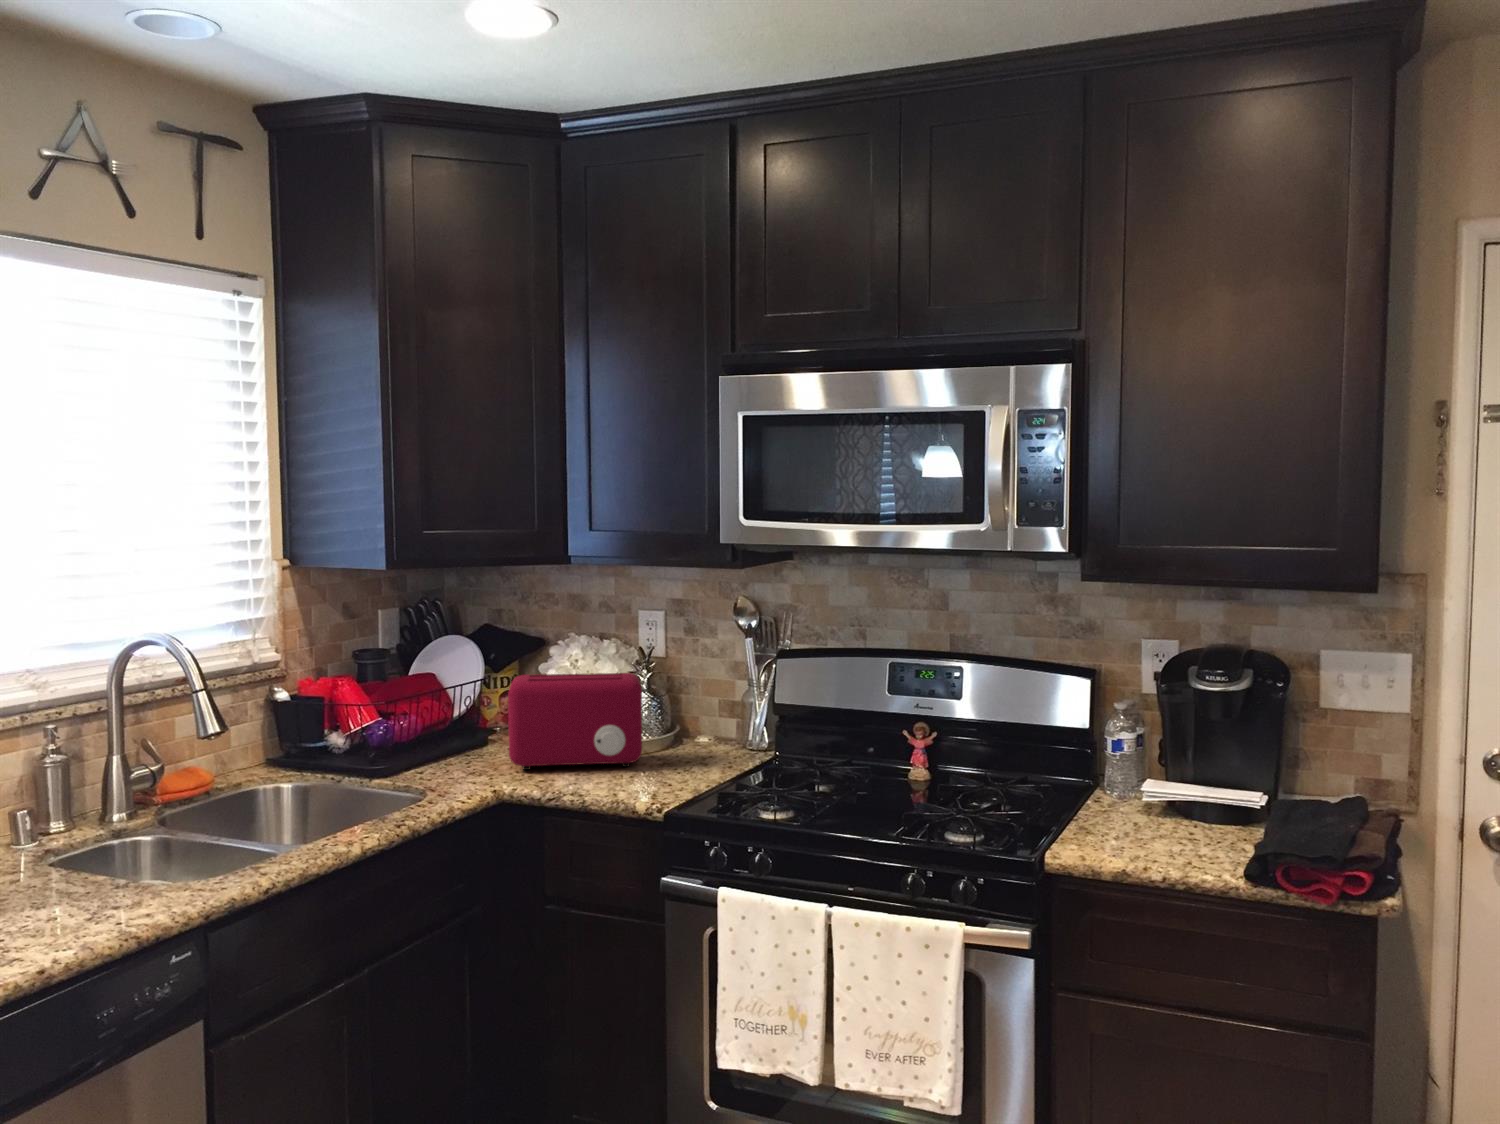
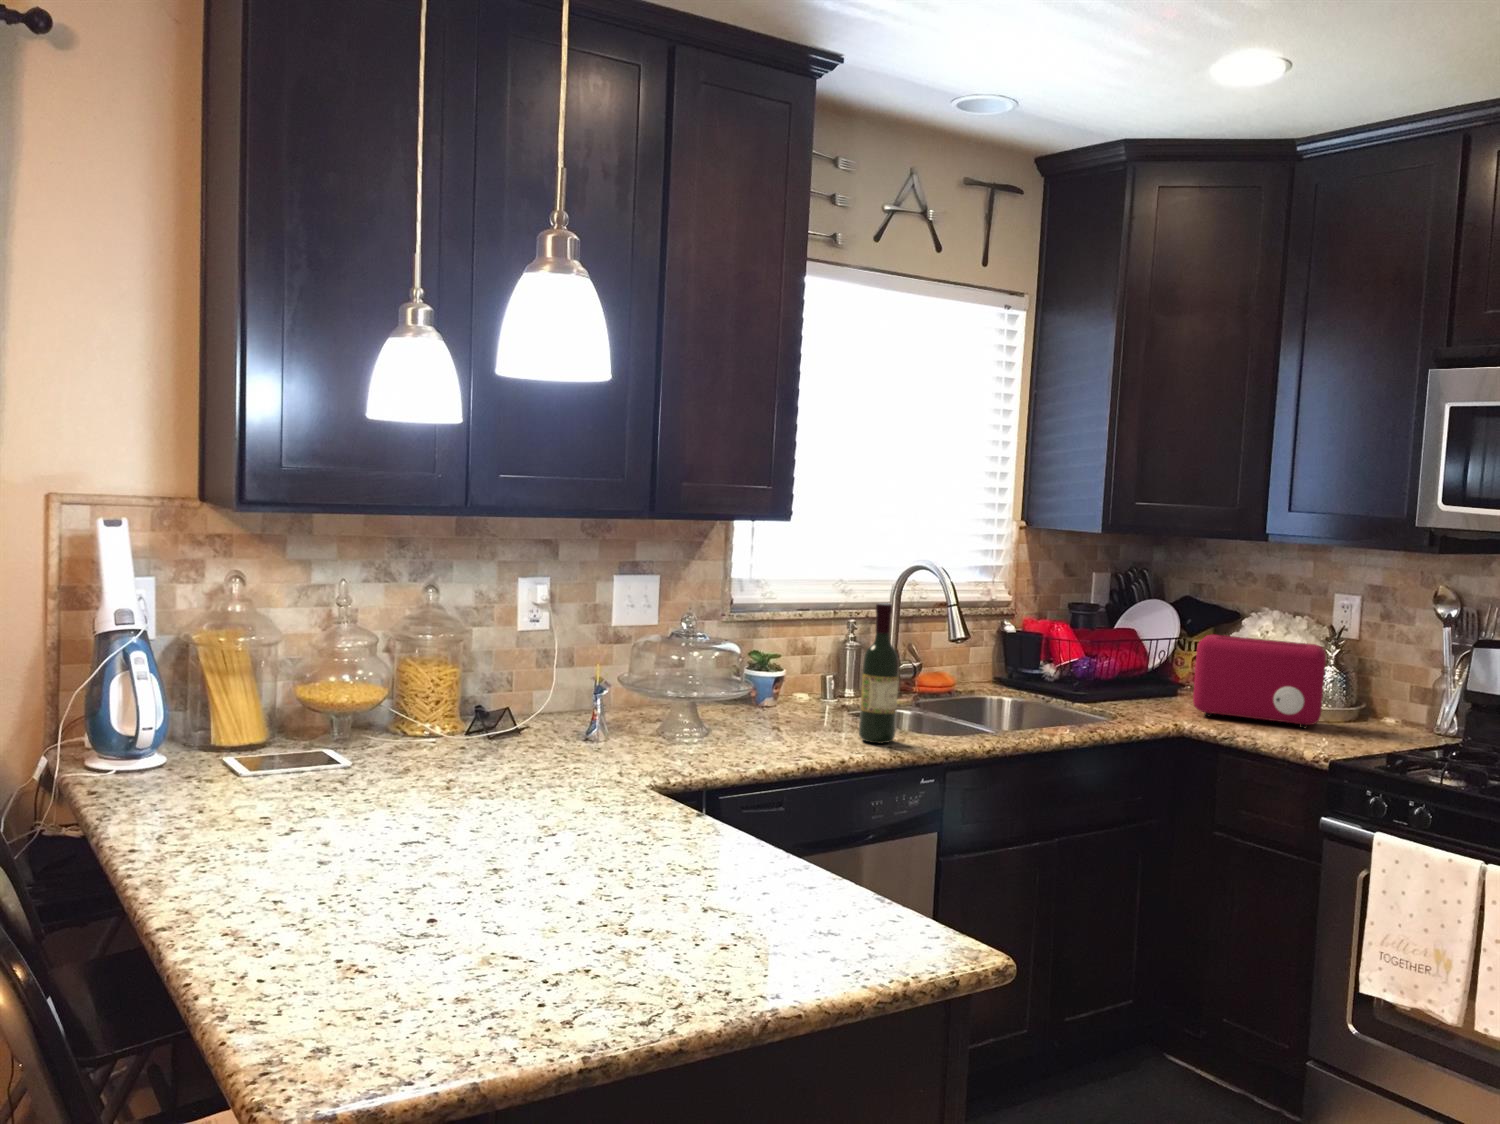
wine bottle: none [59,718,122,924] -> present [859,603,899,743]

